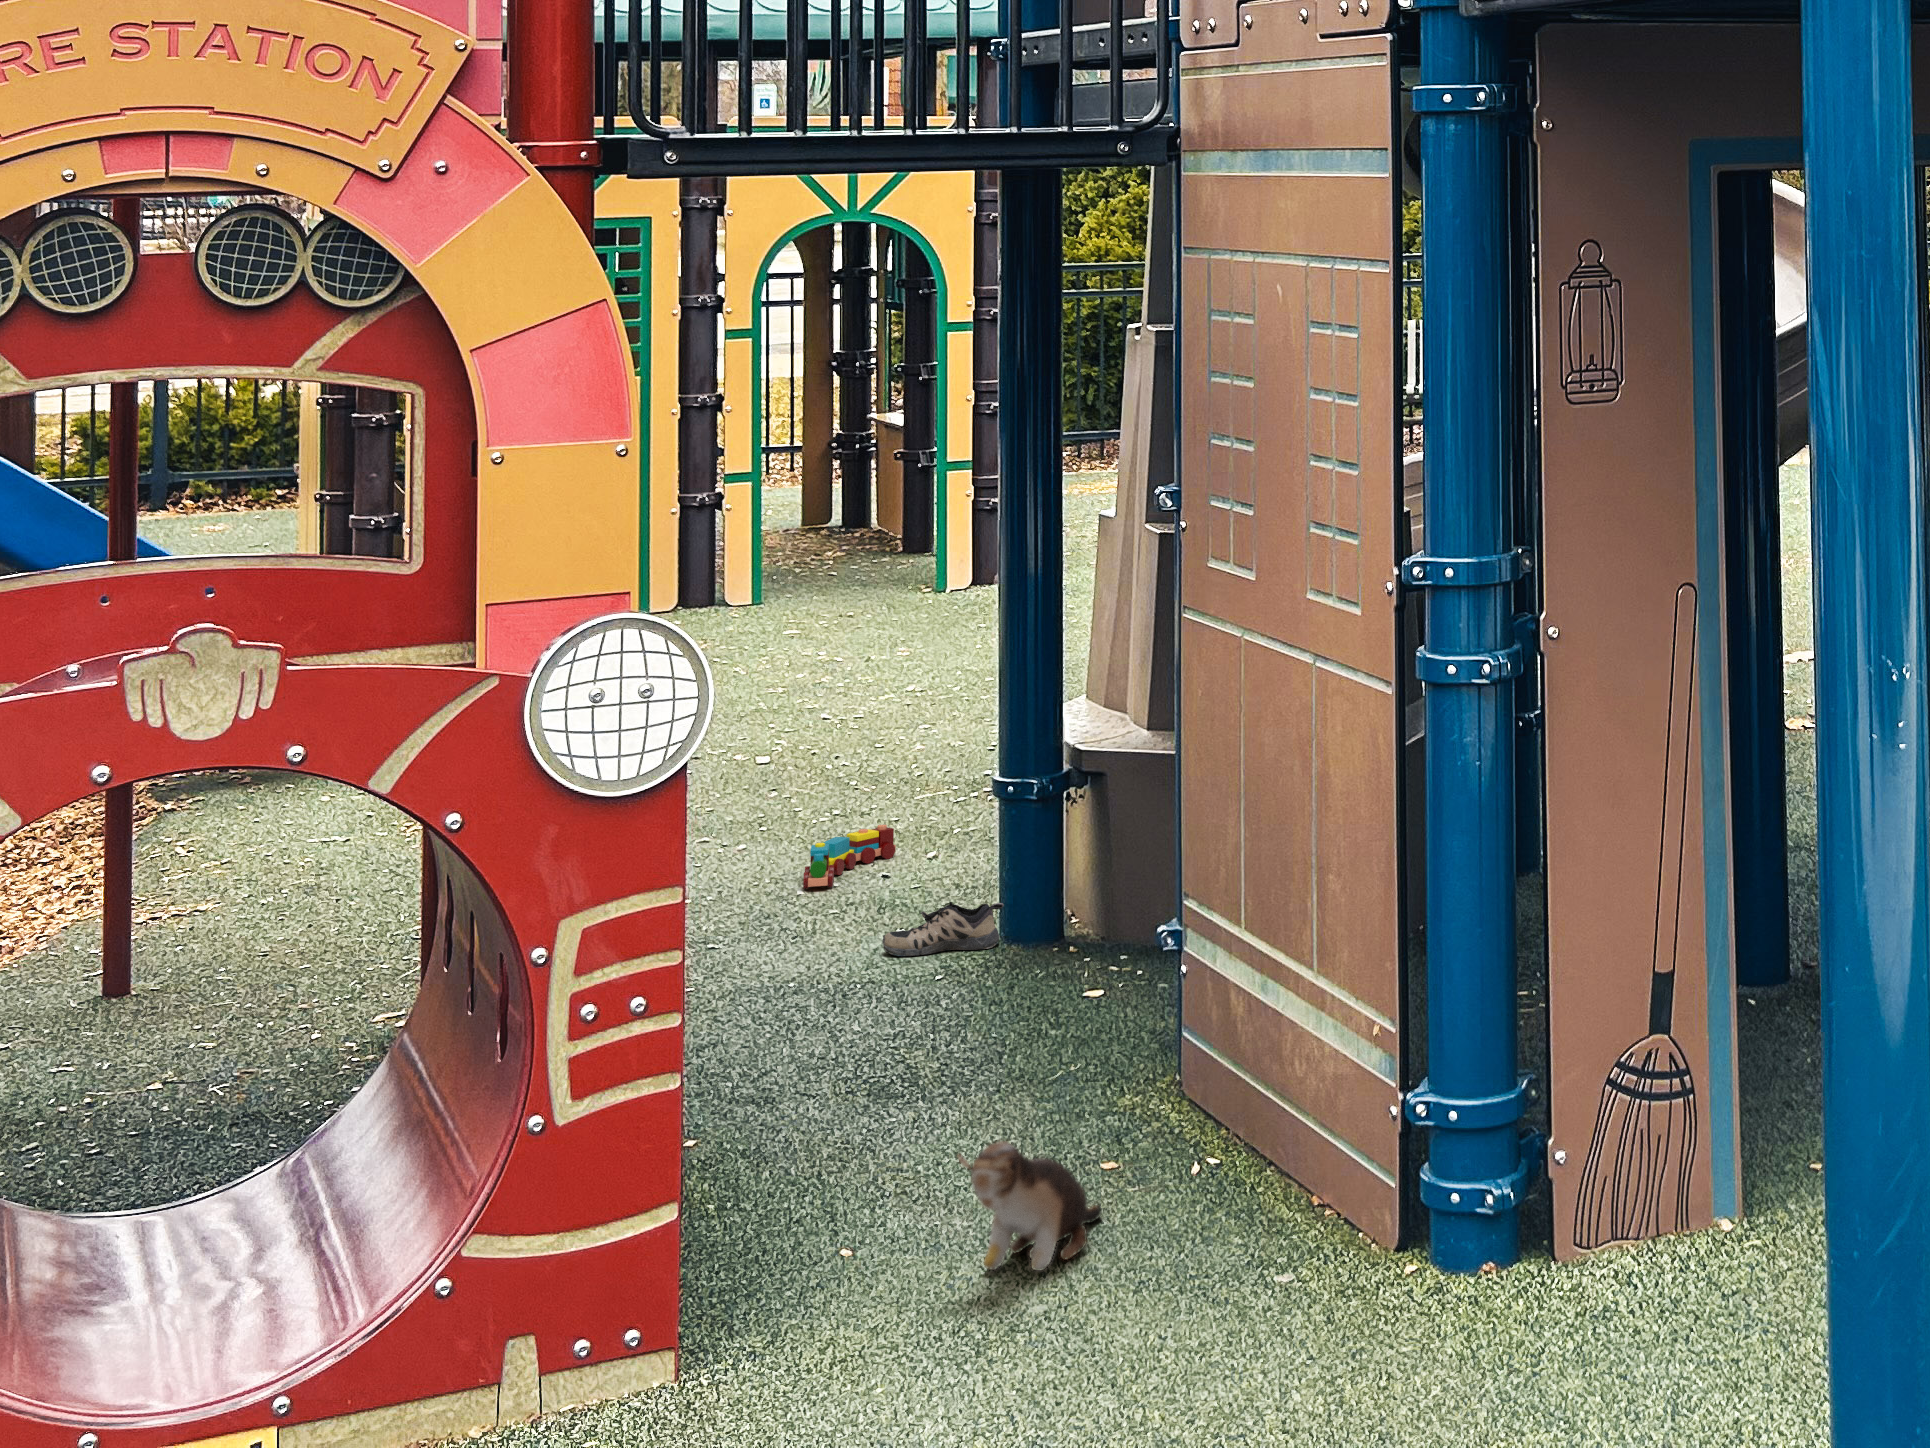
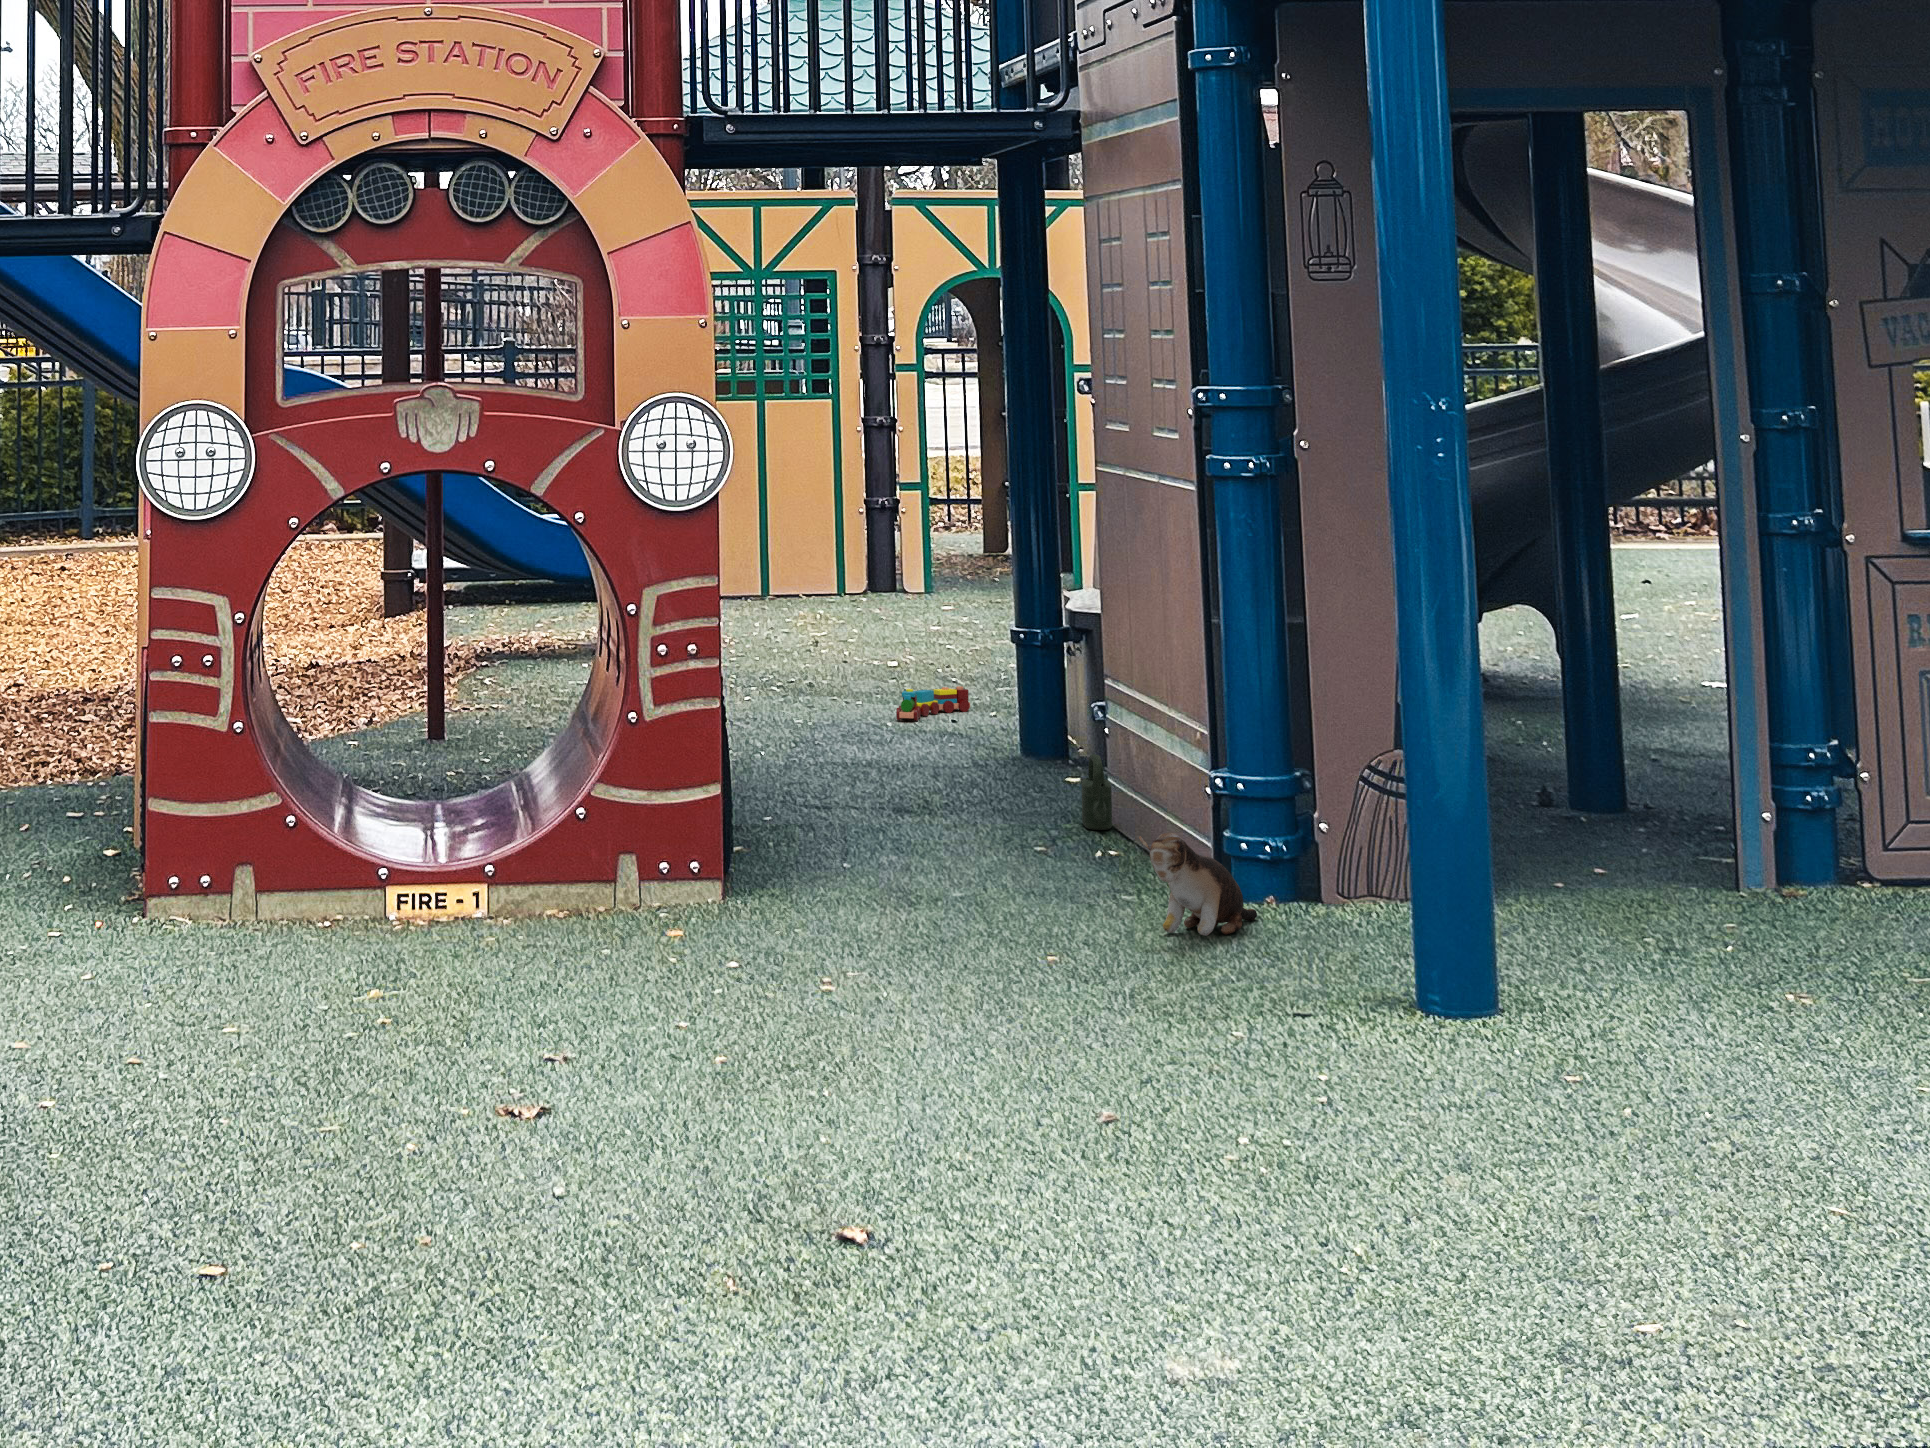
shoe: present [882,902,1003,956] -> none [937,718,1024,754]
watering can: none [1143,1003,1189,1114] -> present [1082,754,1112,830]
plush toy: present [958,1141,1102,1271] -> present [1139,833,1257,936]

